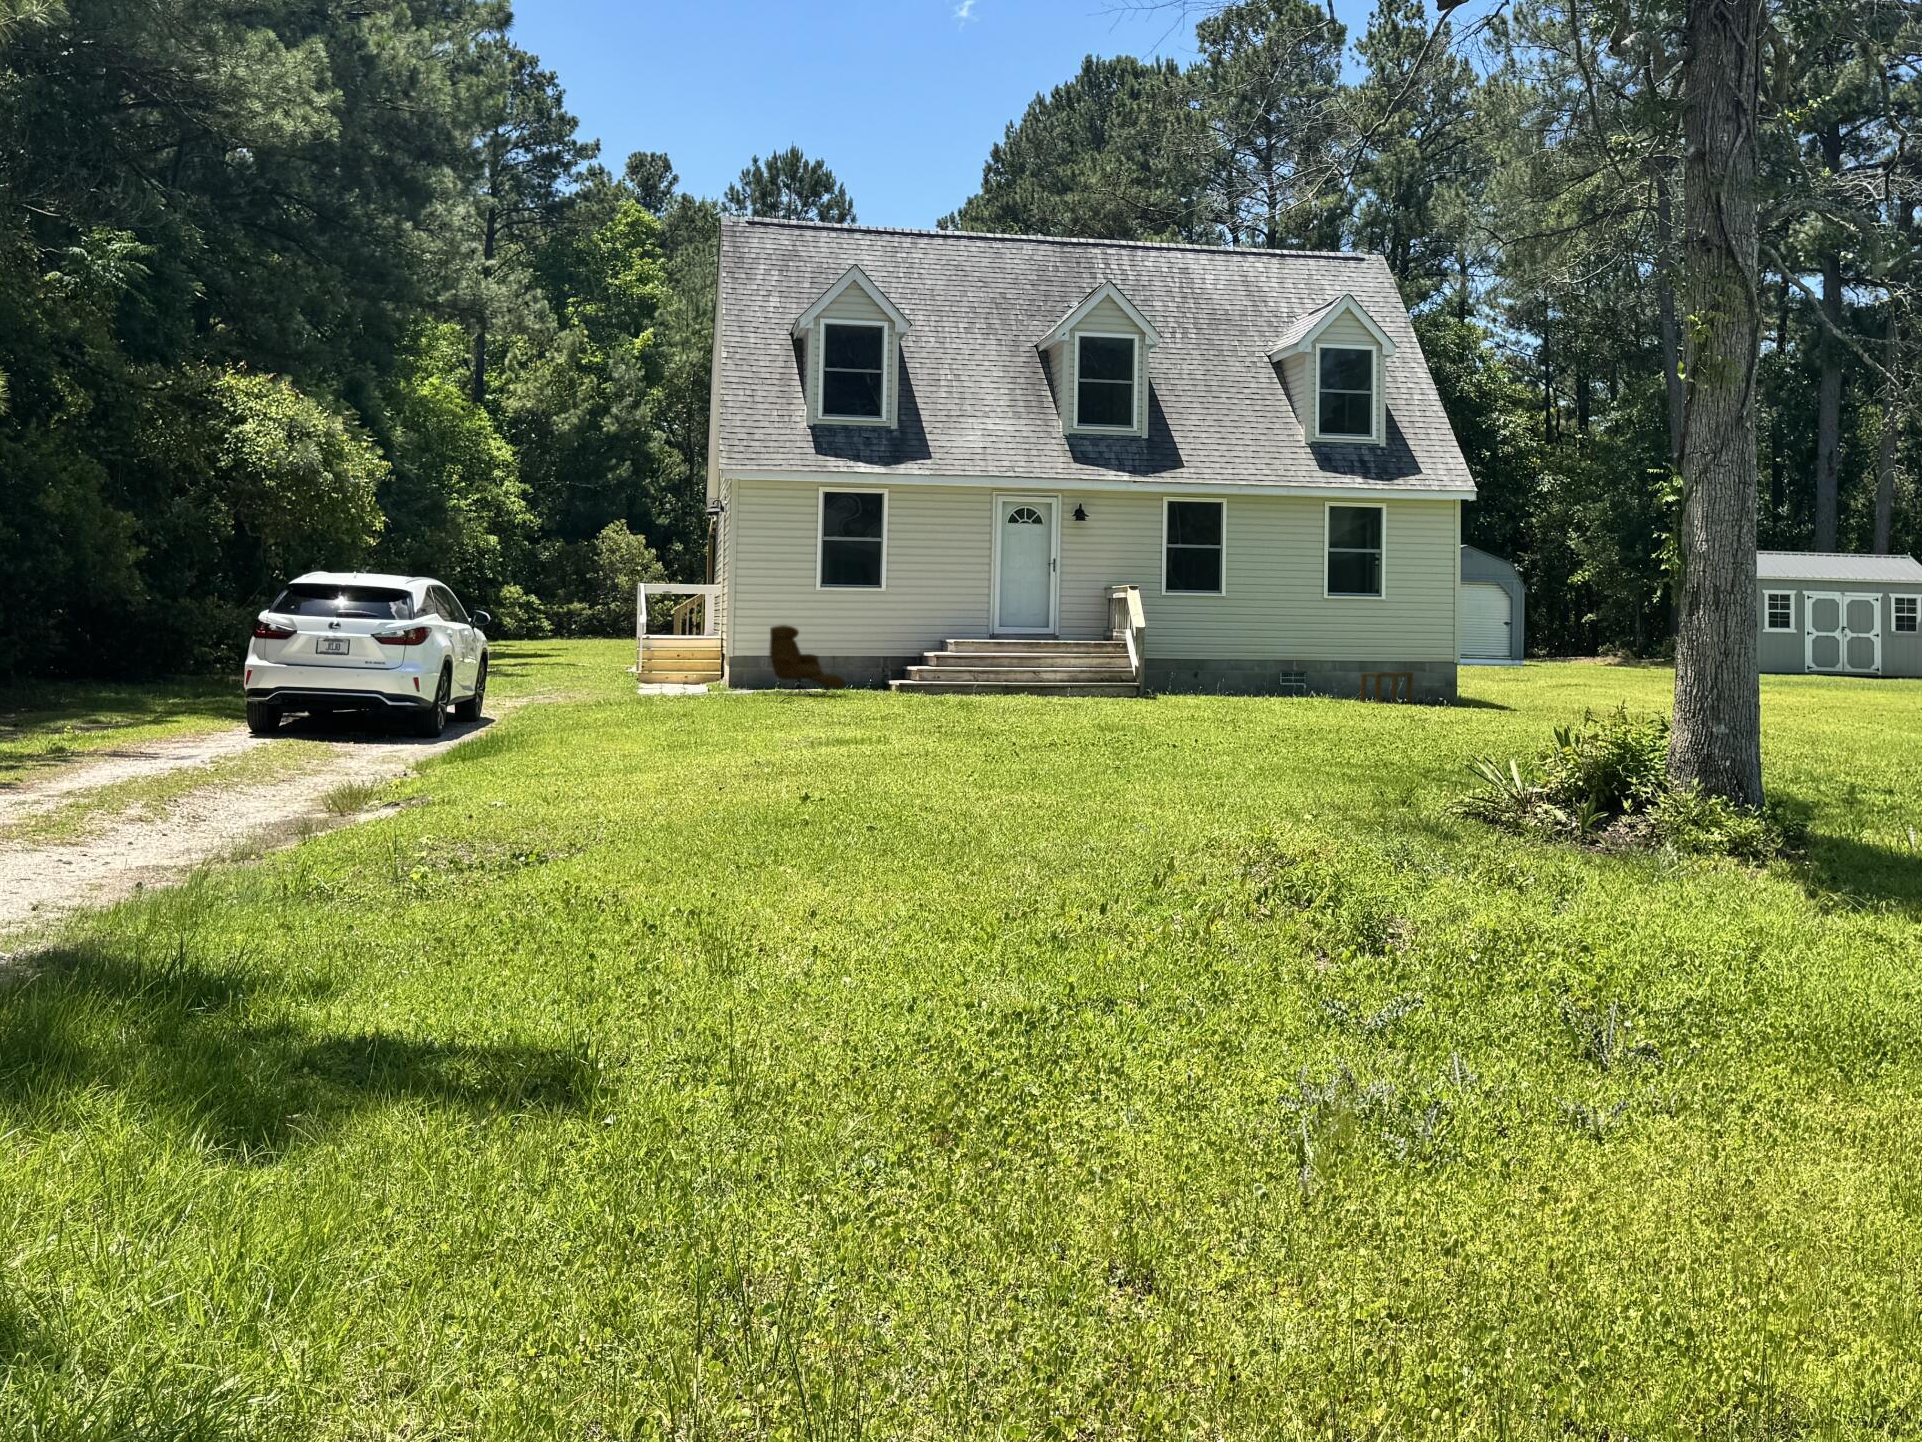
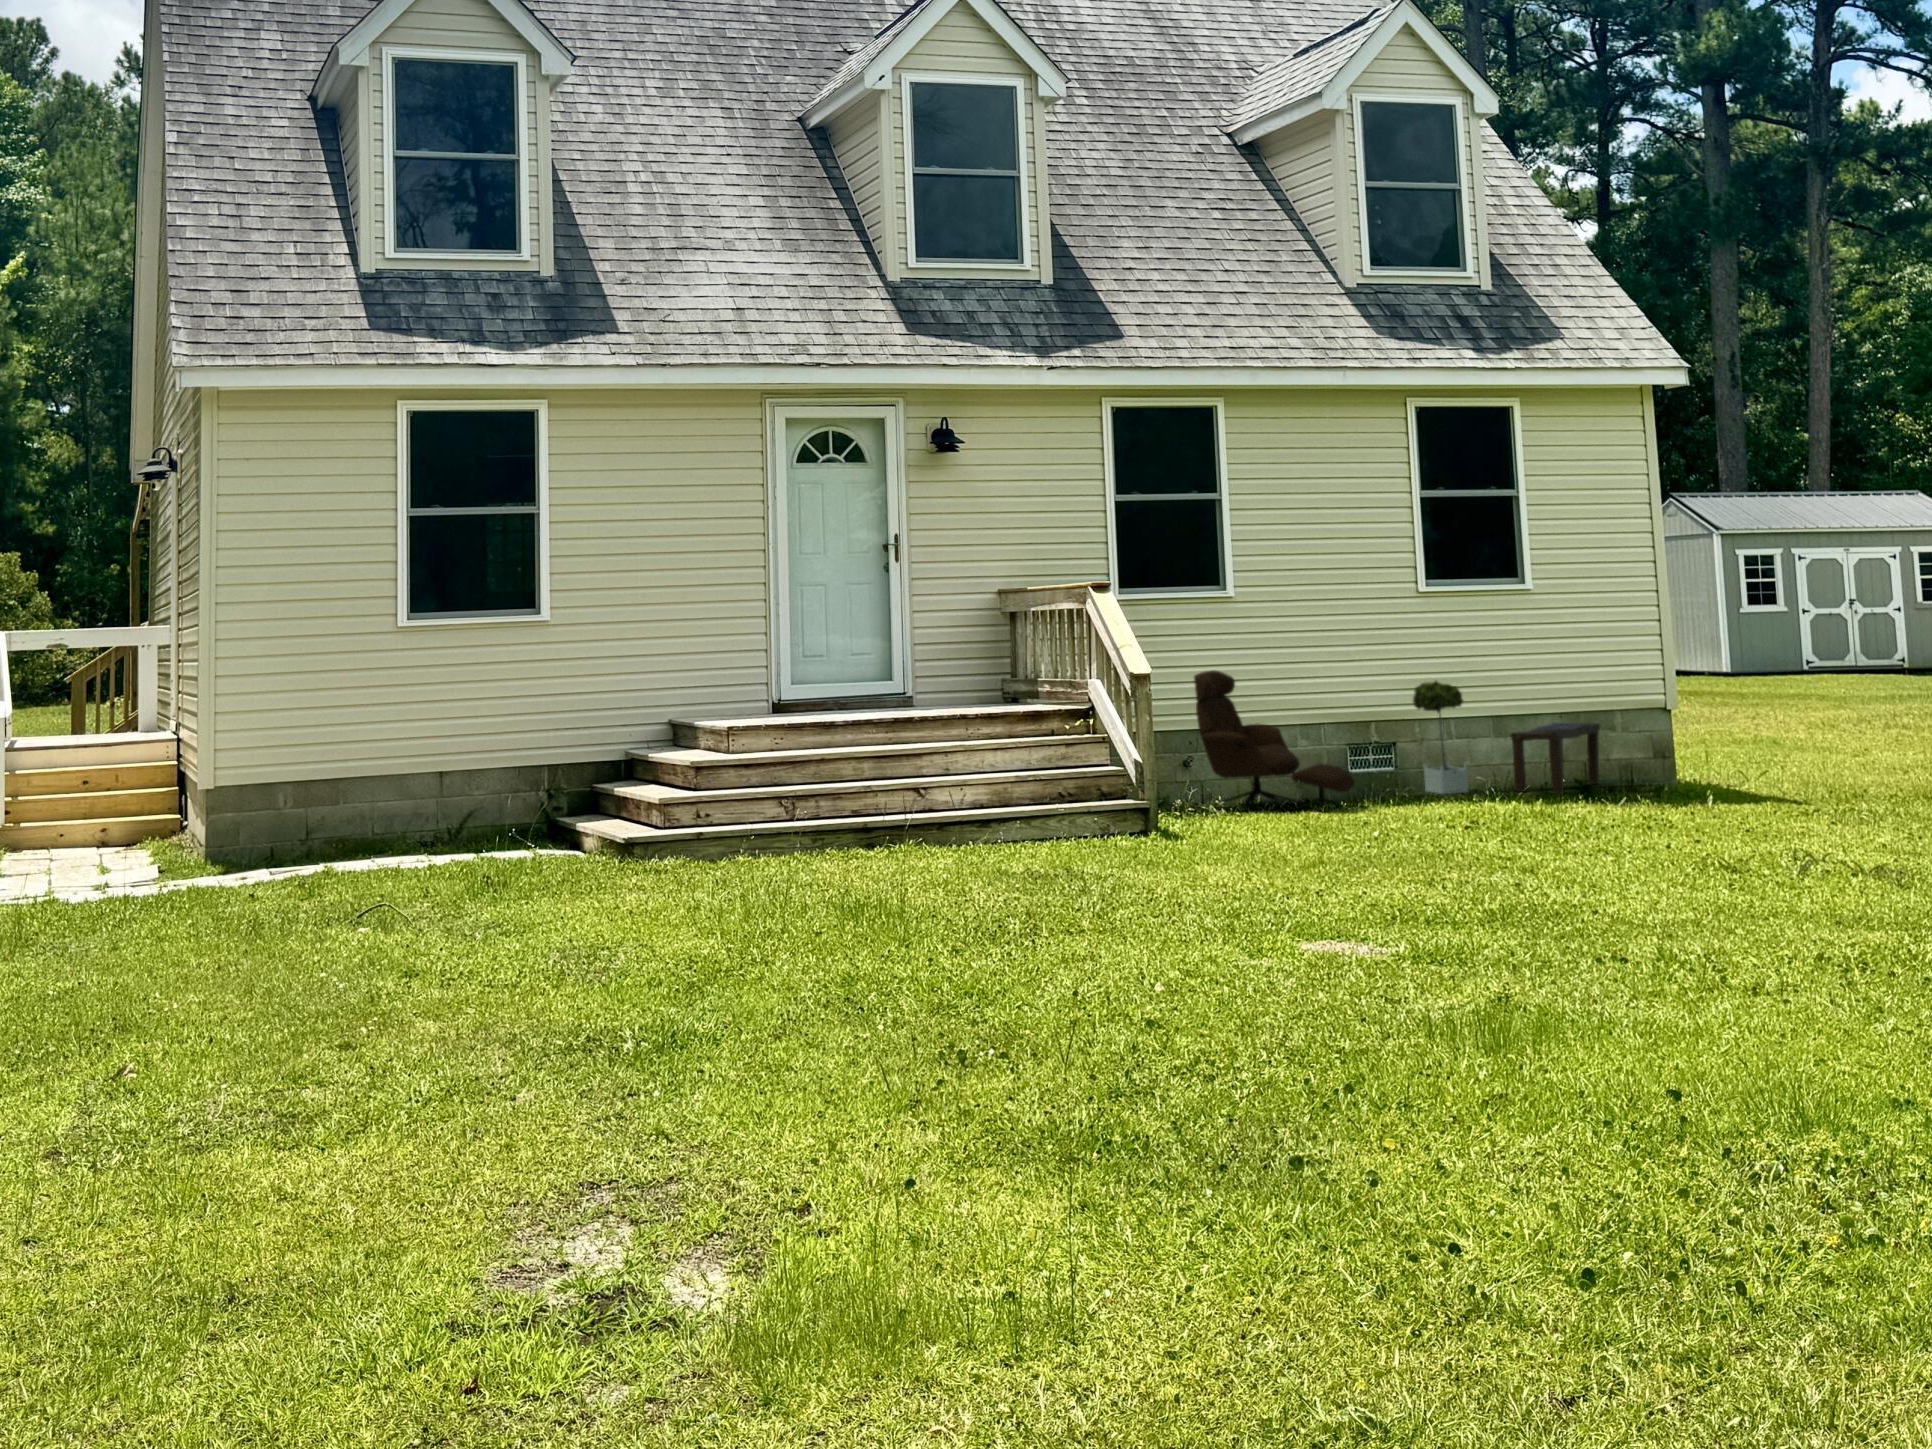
lounge chair: present [770,625,846,697] -> present [1194,670,1355,813]
potted tree: none [1315,645,1339,701] -> present [1413,681,1468,794]

